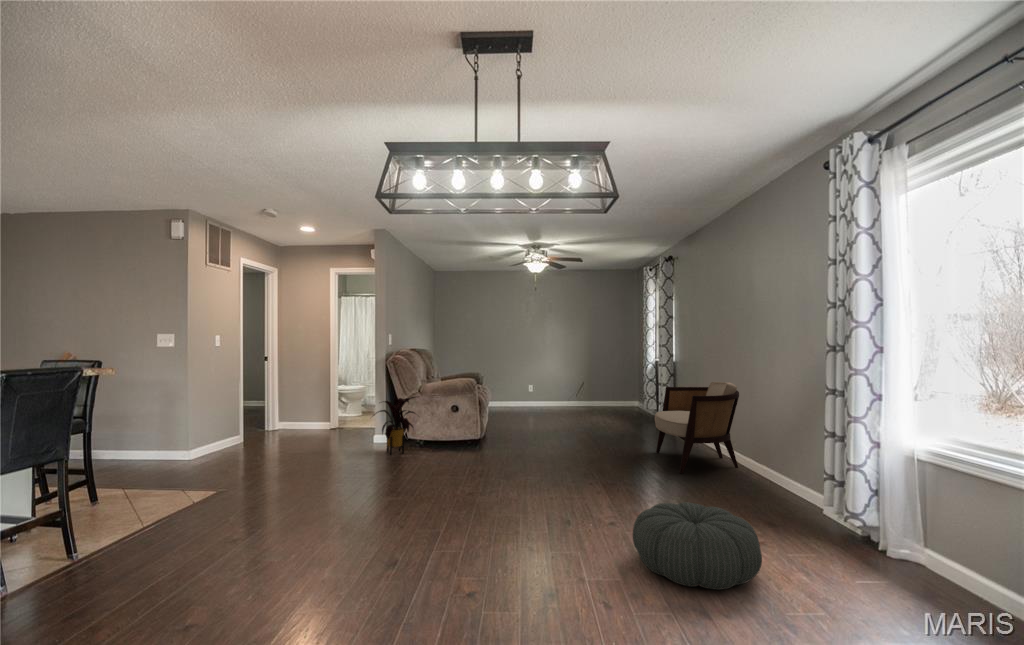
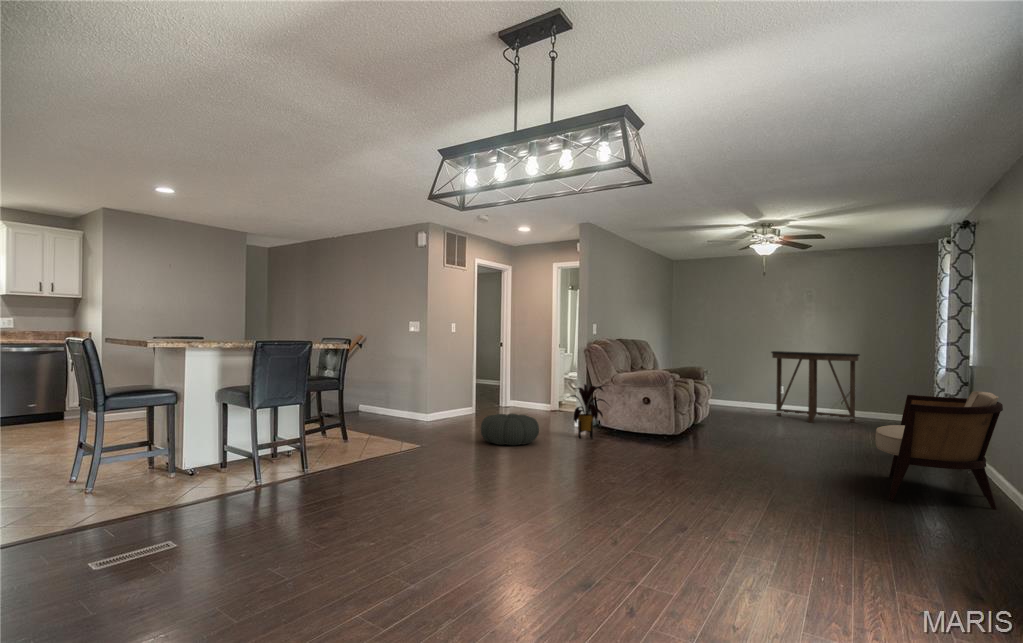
console table: none [523,354,586,411] -> present [771,351,860,423]
pouf: present [633,502,762,590] -> present [481,414,539,445]

